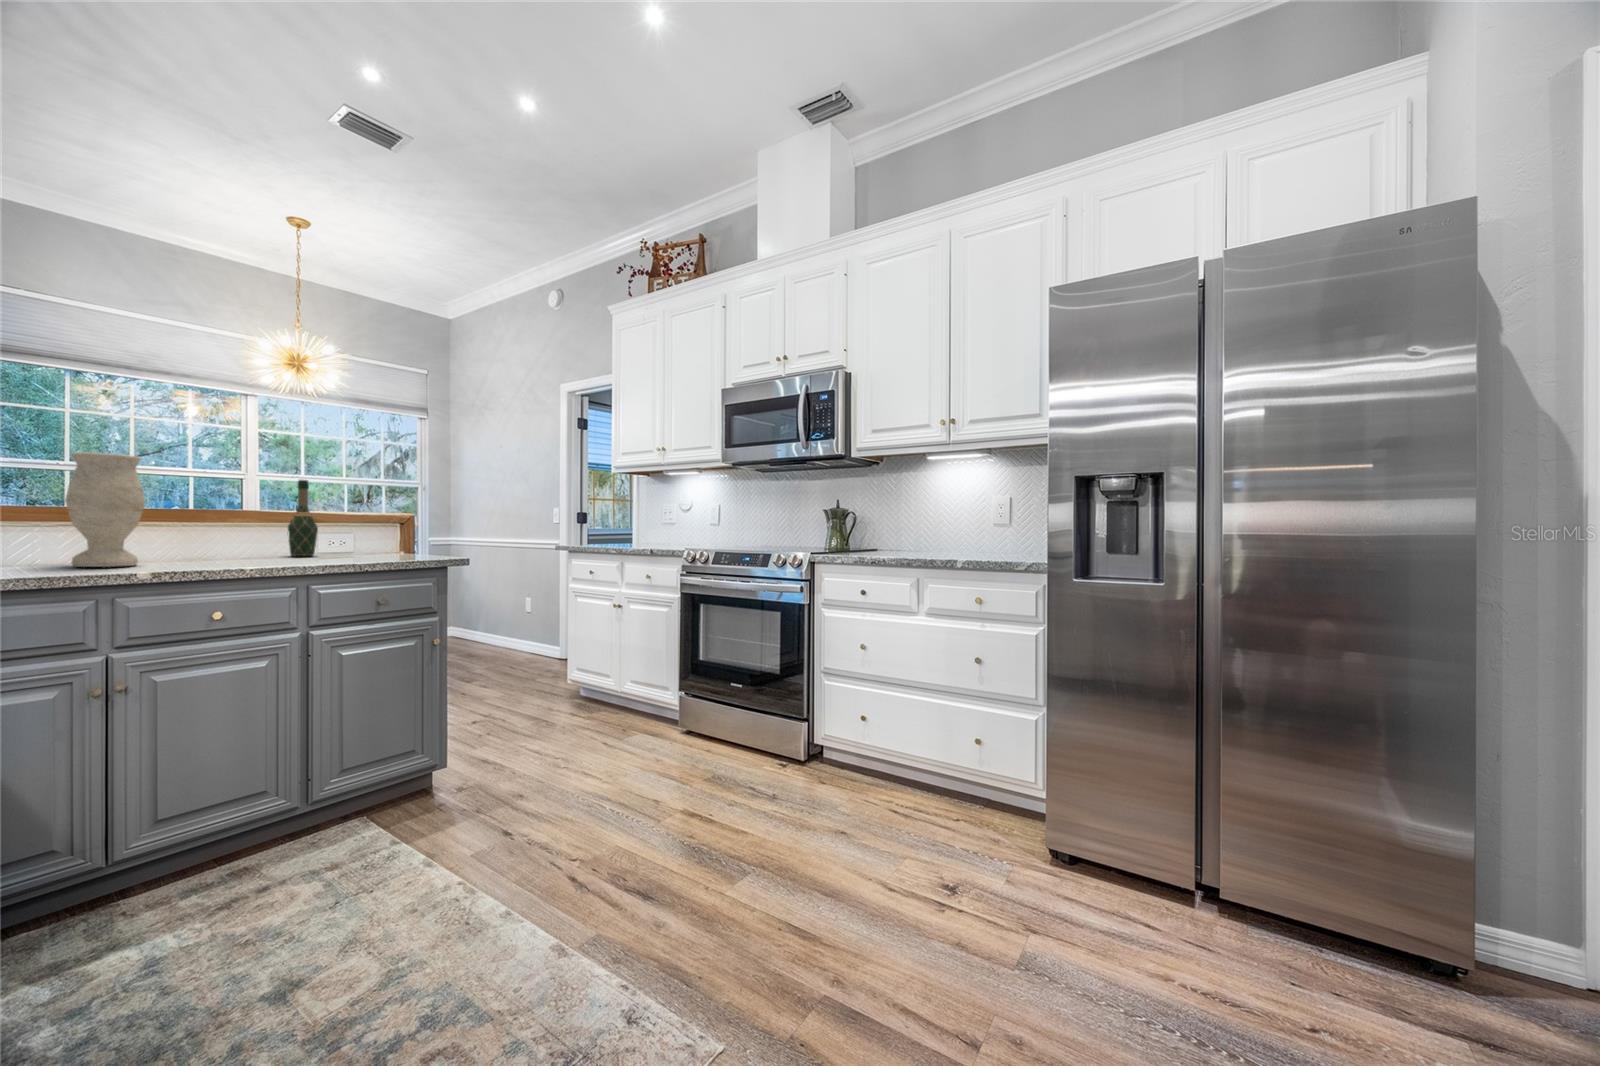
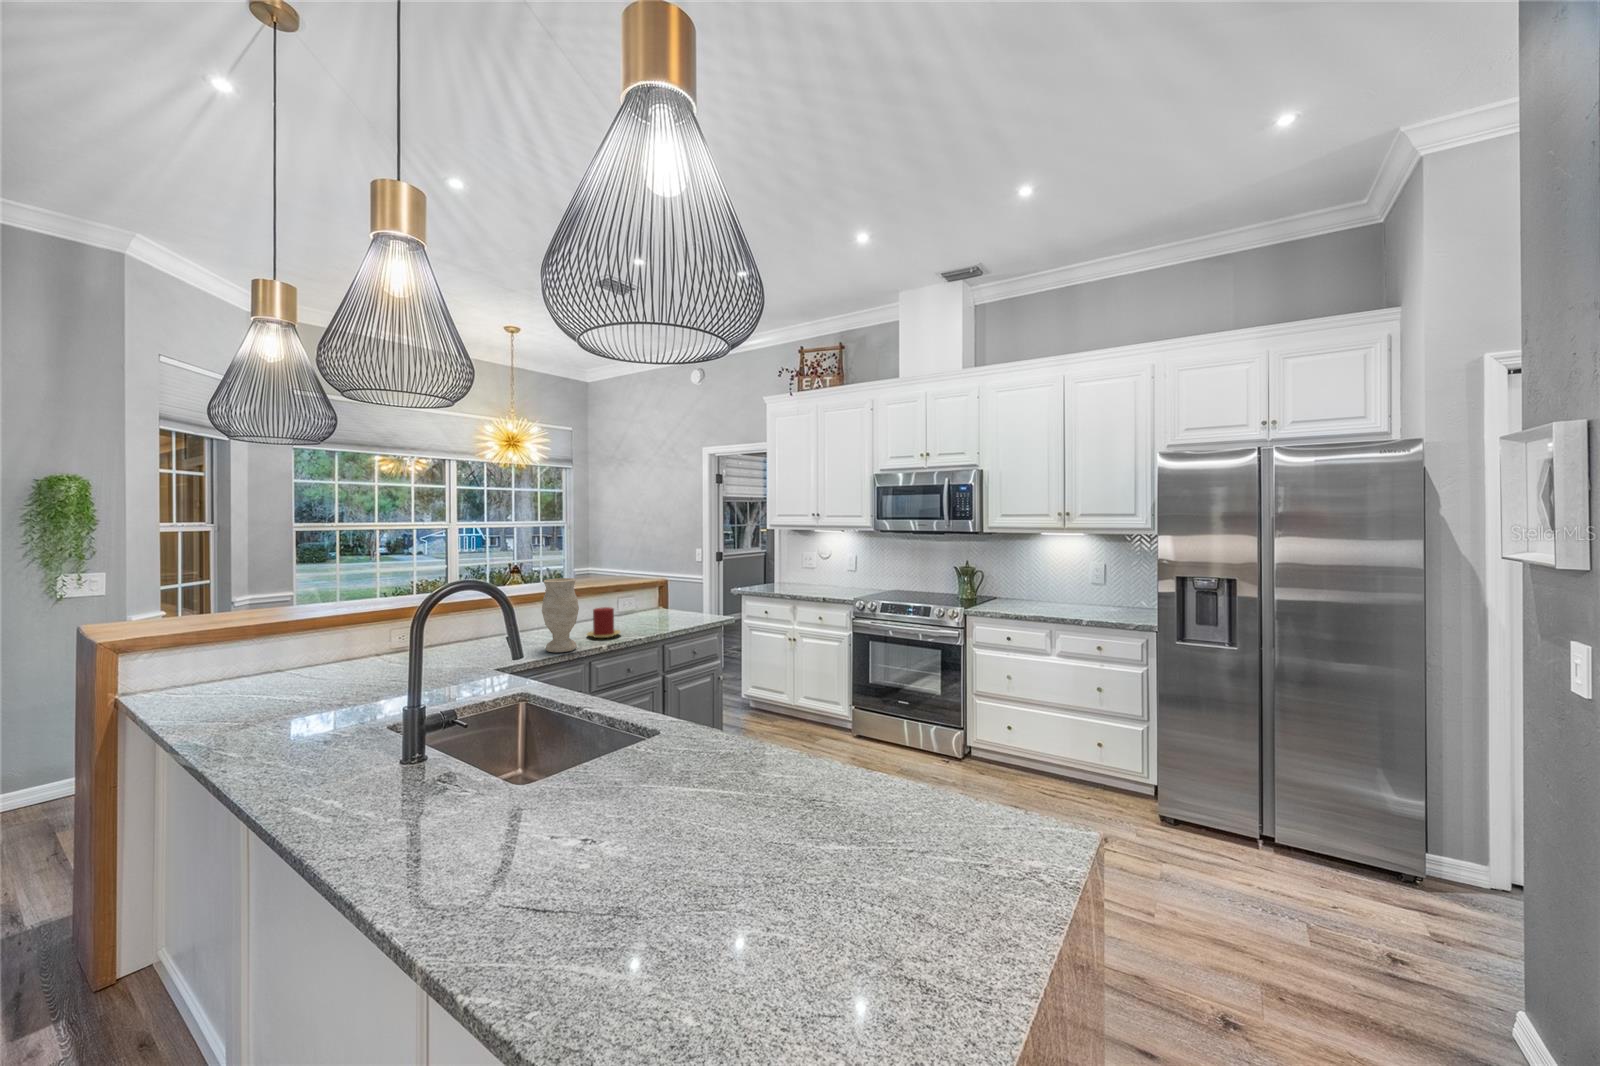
wine bottle: present [288,480,318,556] -> none [626,576,643,629]
candle: none [191,517,258,560] -> present [587,607,620,638]

